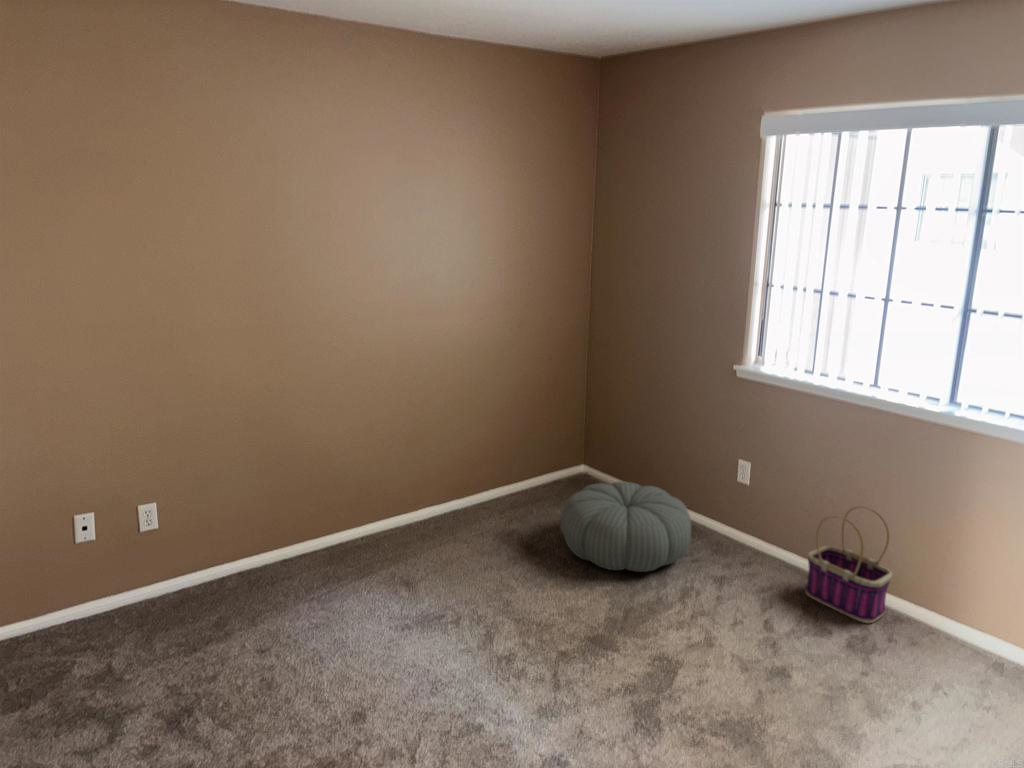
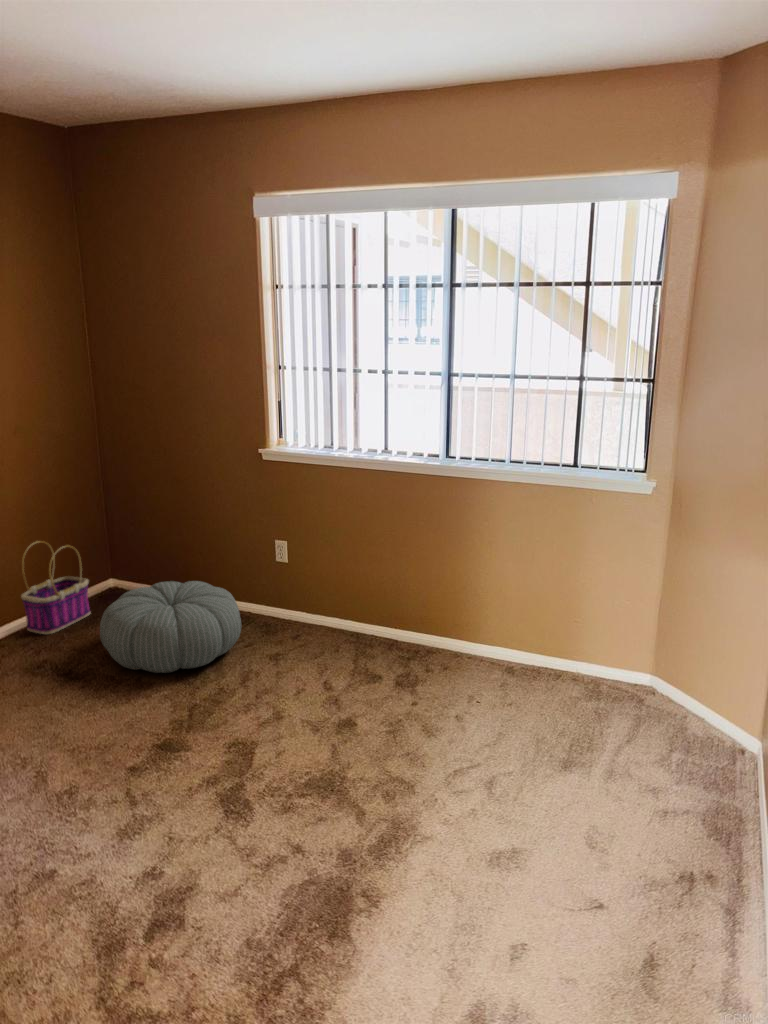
basket: present [806,506,892,623] -> present [21,541,90,634]

